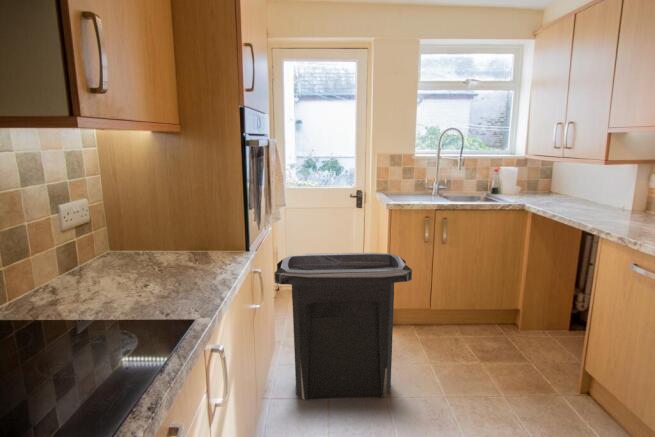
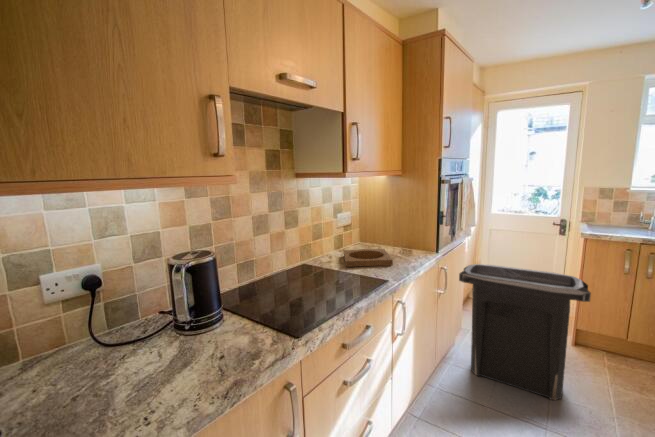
tray: none [83,257,188,308] -> present [344,249,393,267]

